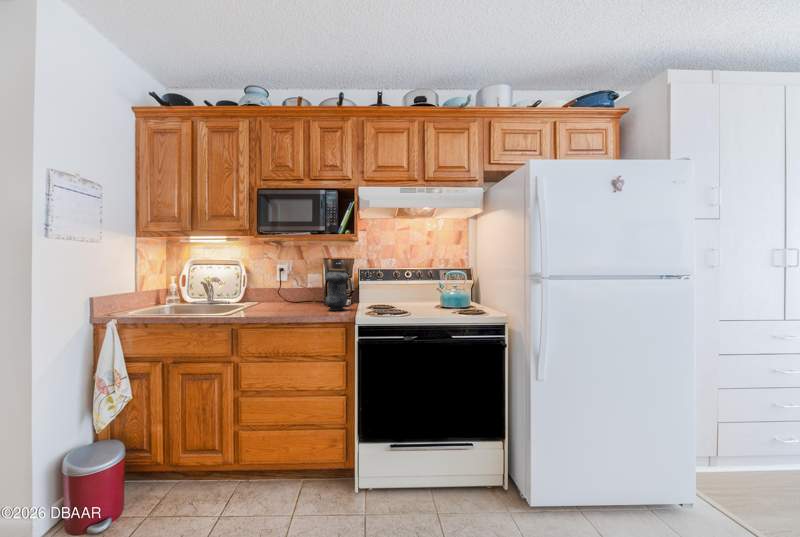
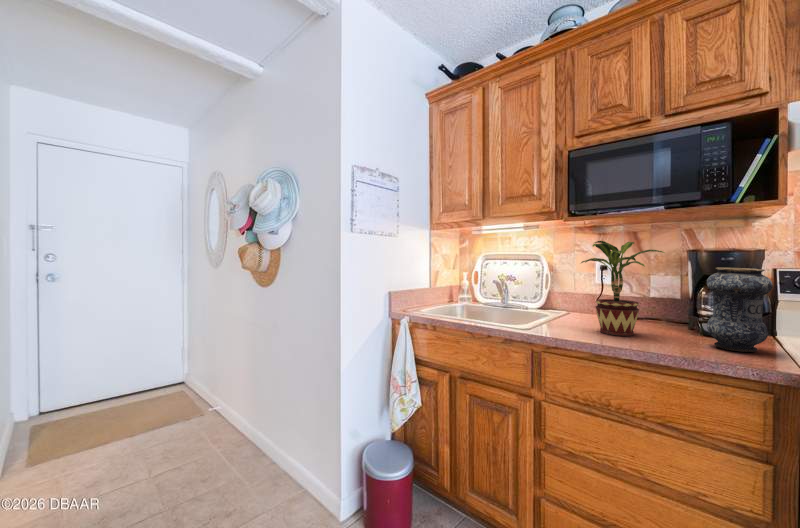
potted plant: none [264,253,310,311] -> present [581,241,665,336]

